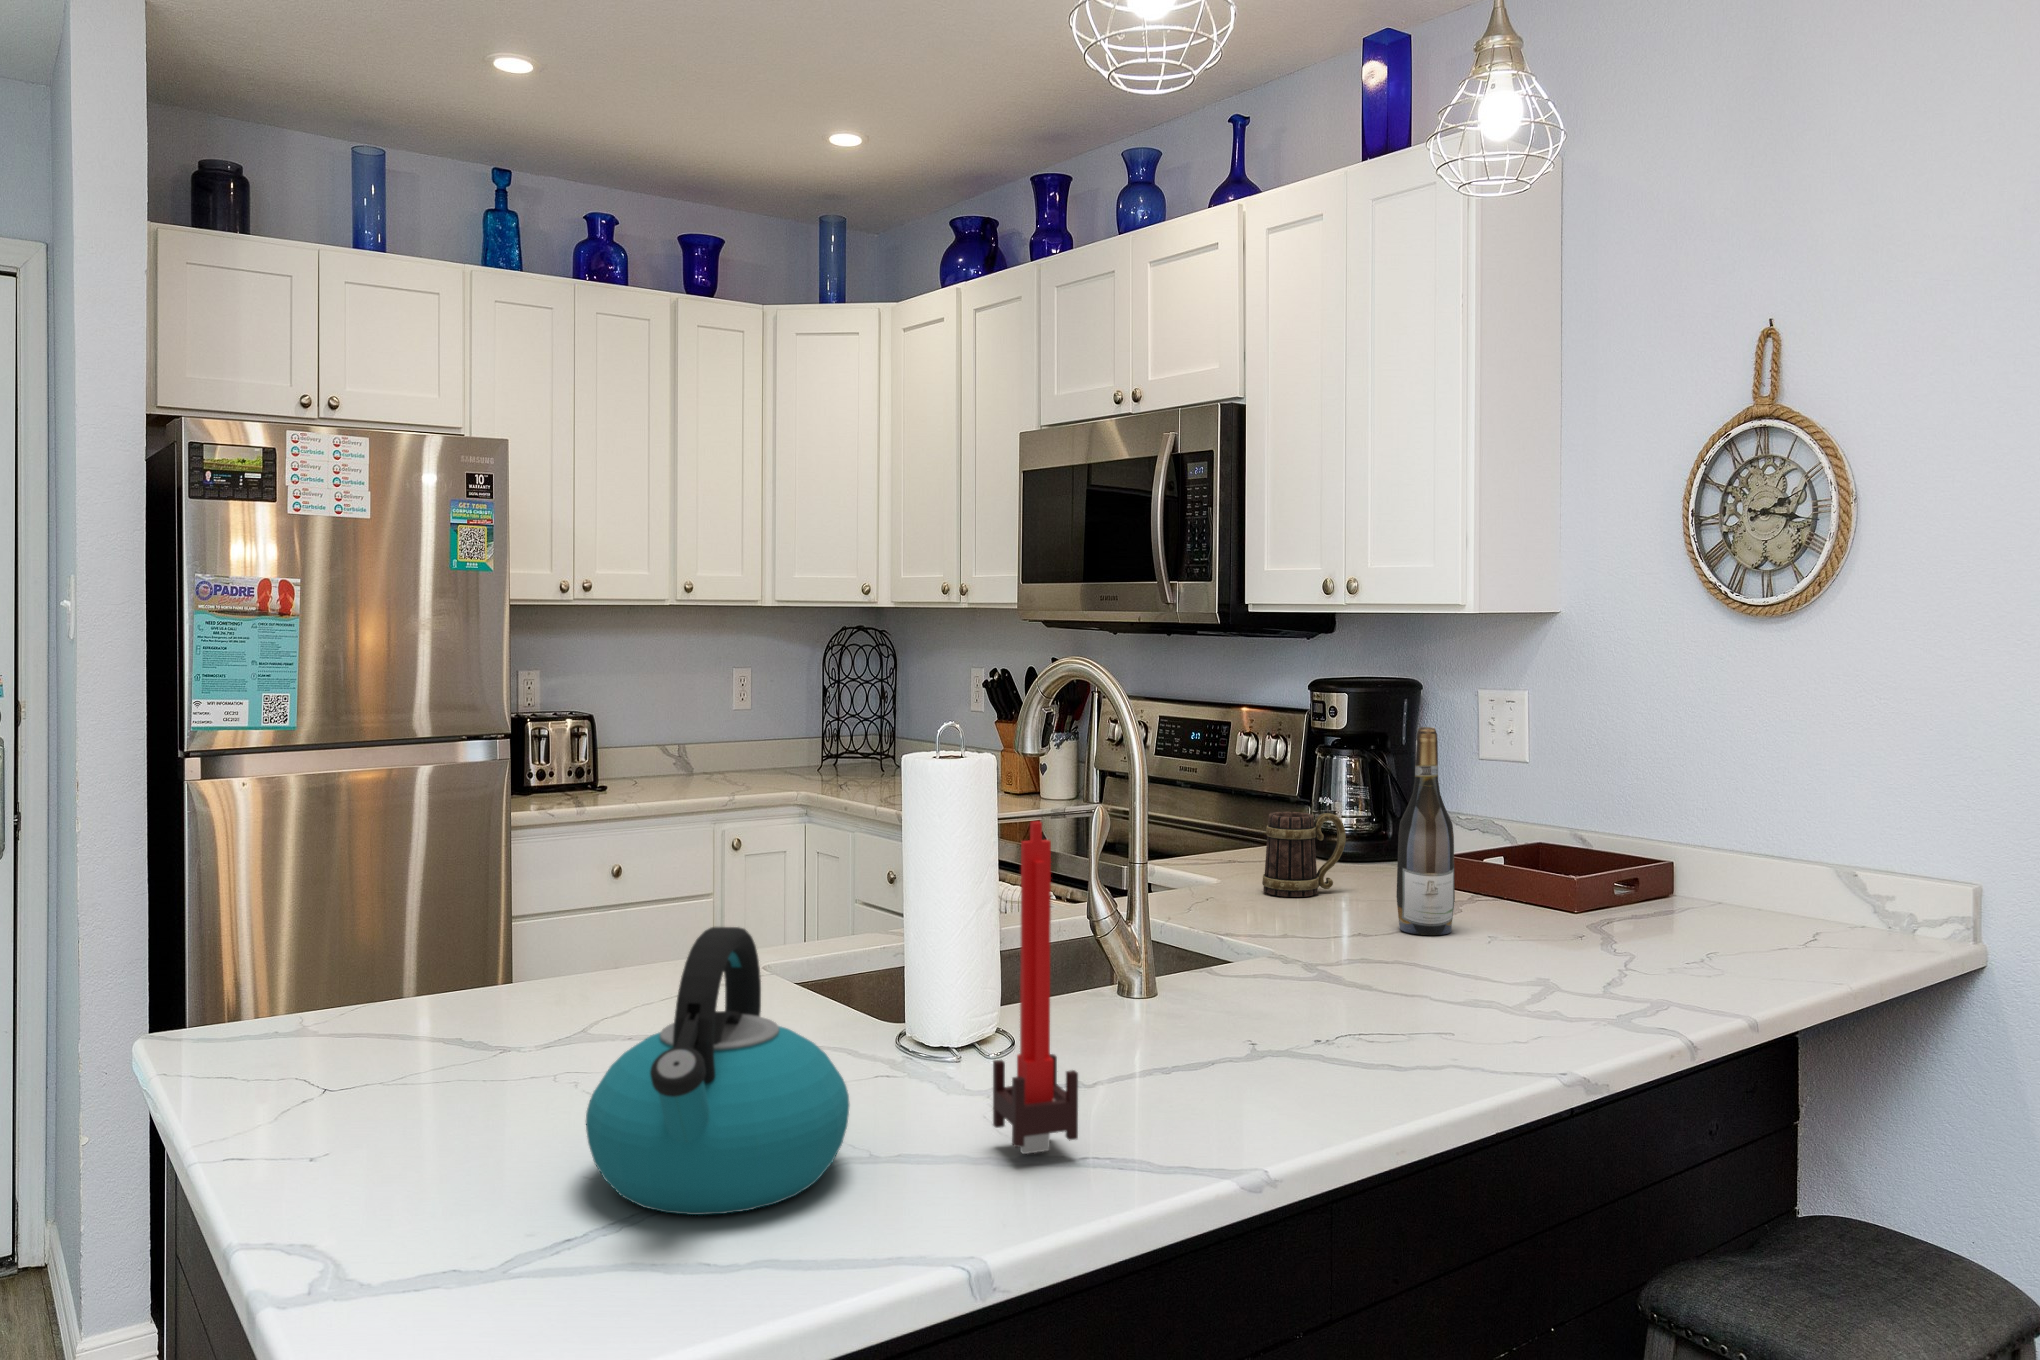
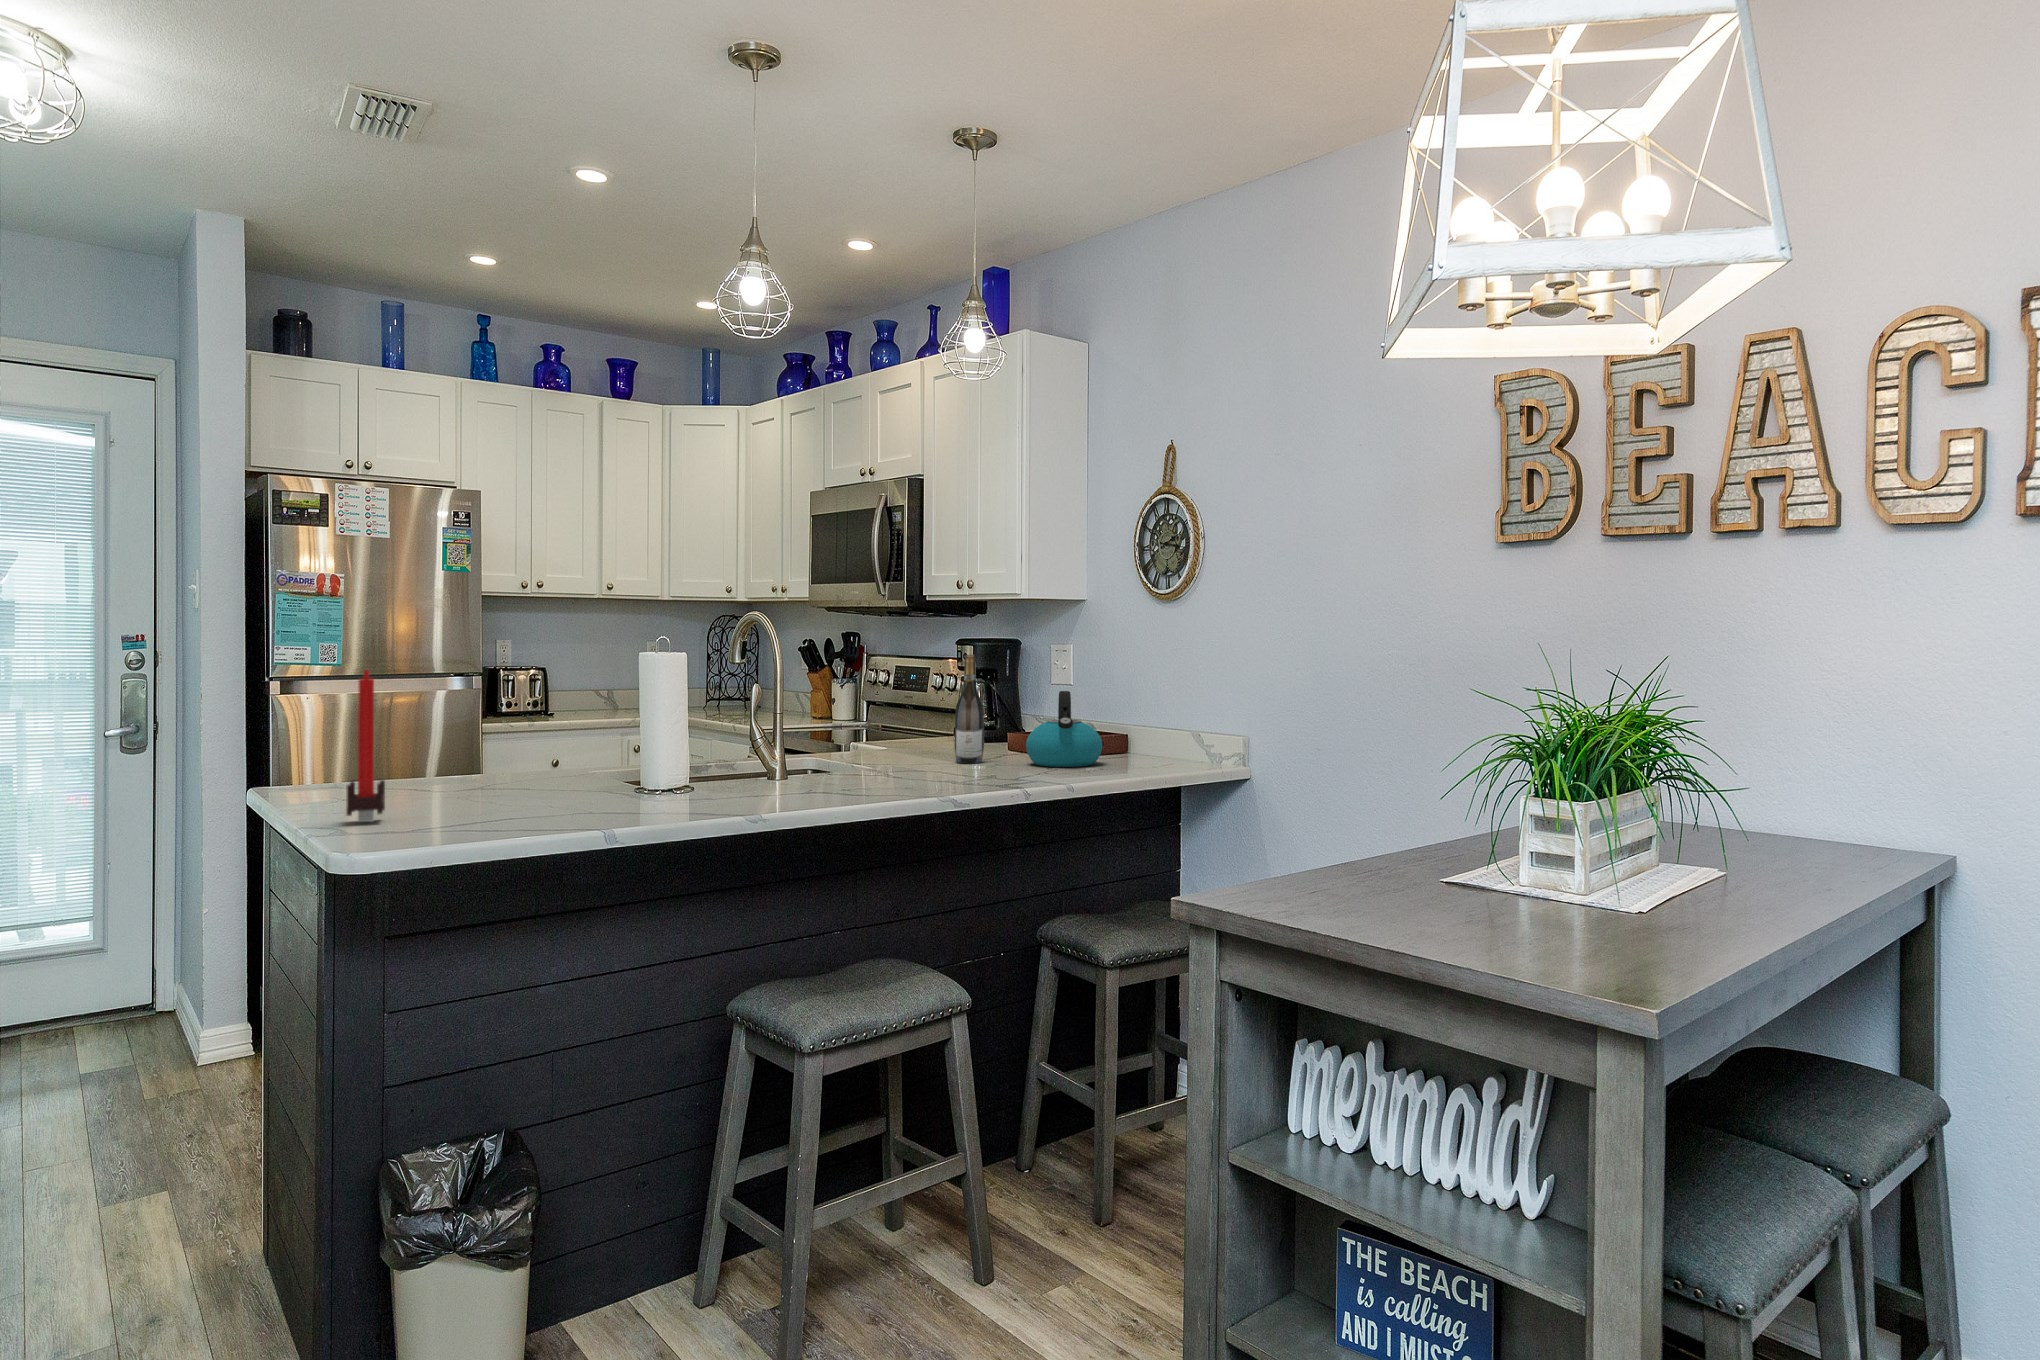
mug: present [1262,812,1346,897] -> none [908,708,955,754]
candle: present [993,821,1078,1154] -> present [346,670,385,822]
kettle: present [586,927,849,1215] -> present [1026,691,1102,767]

